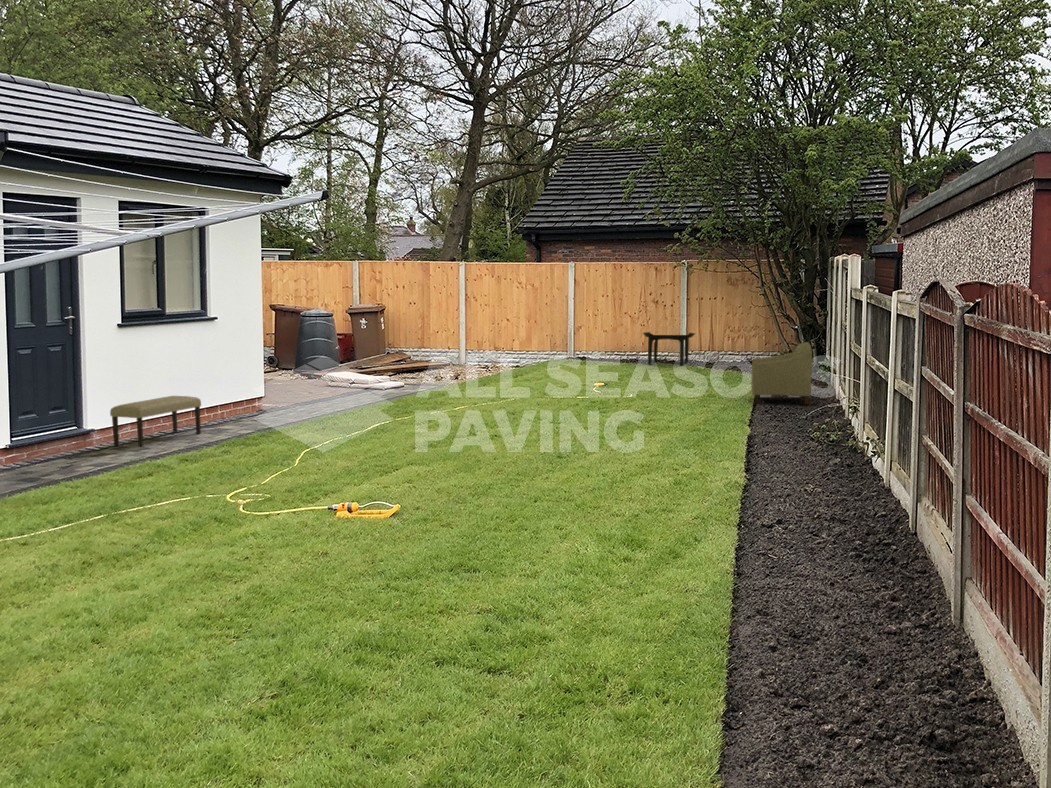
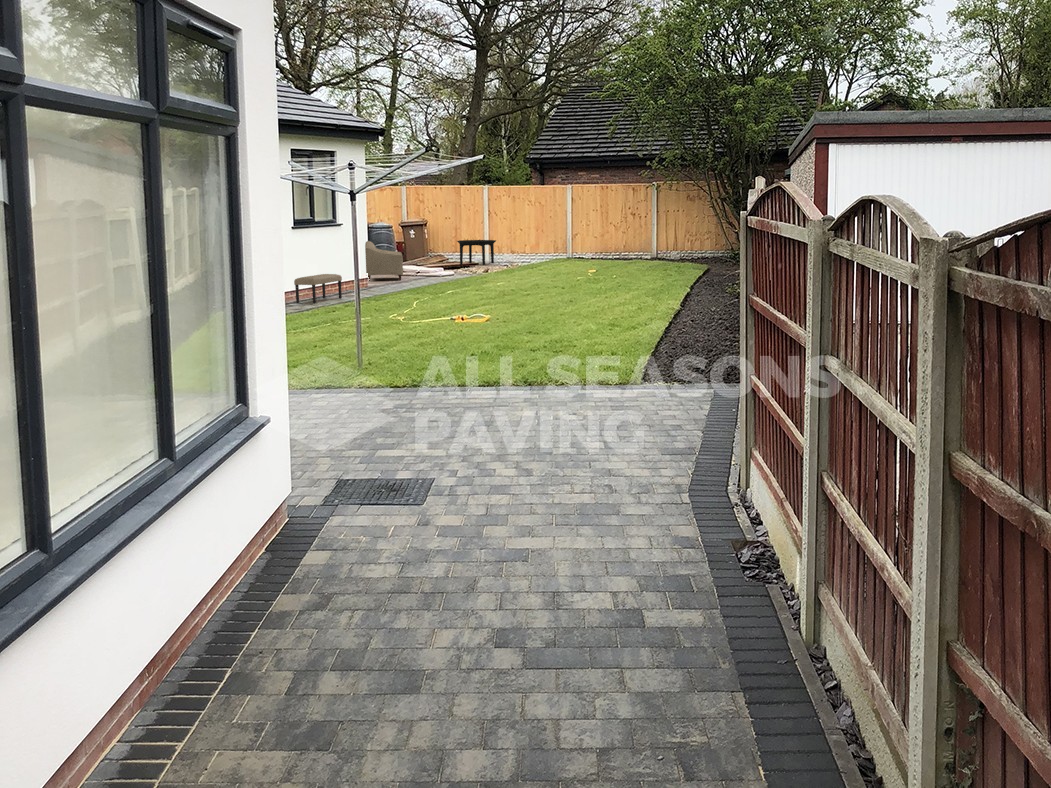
round table: present [643,332,695,366] -> present [457,240,496,265]
chair: present [751,342,812,405] -> present [365,241,403,281]

